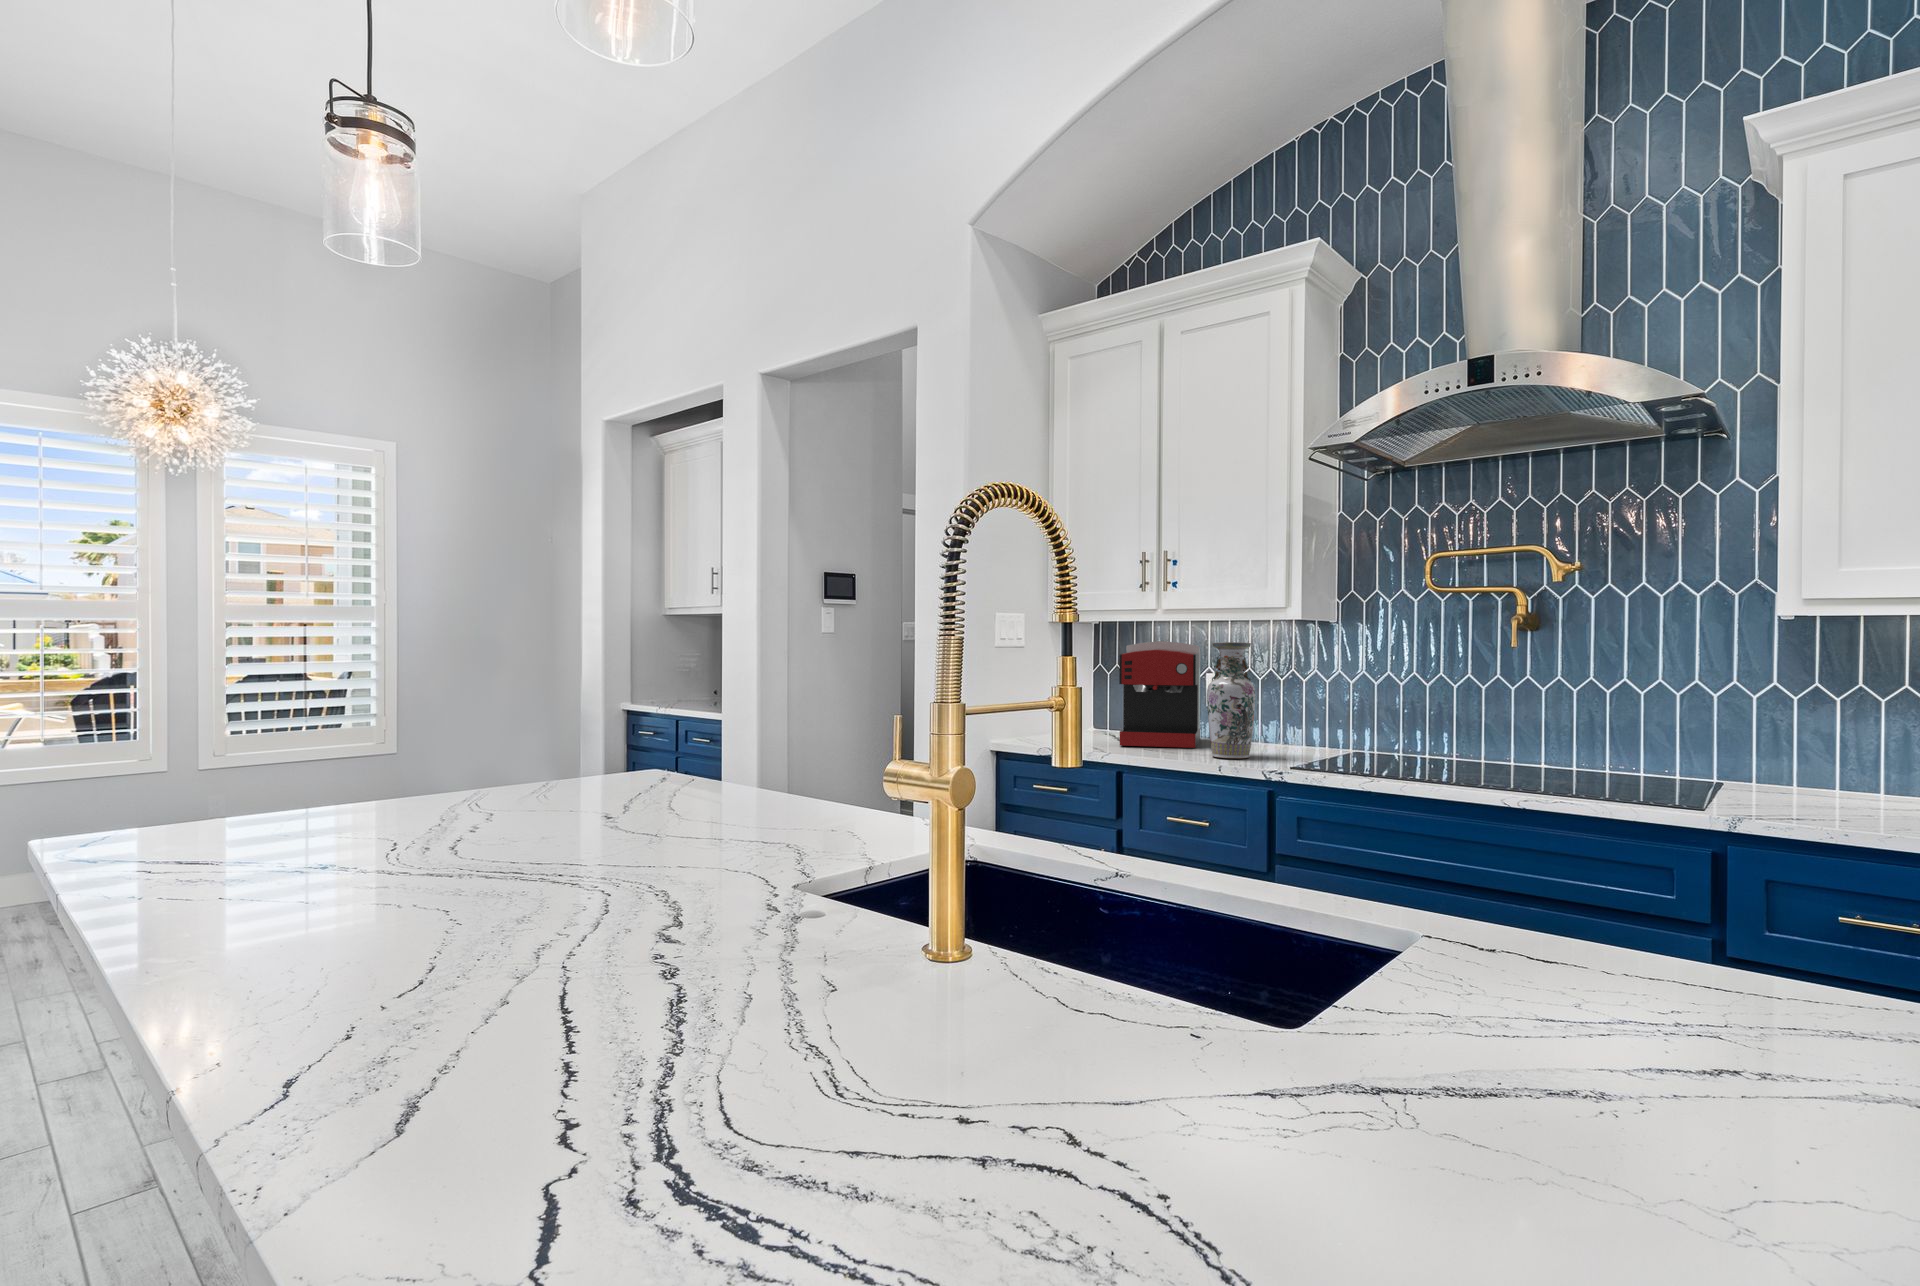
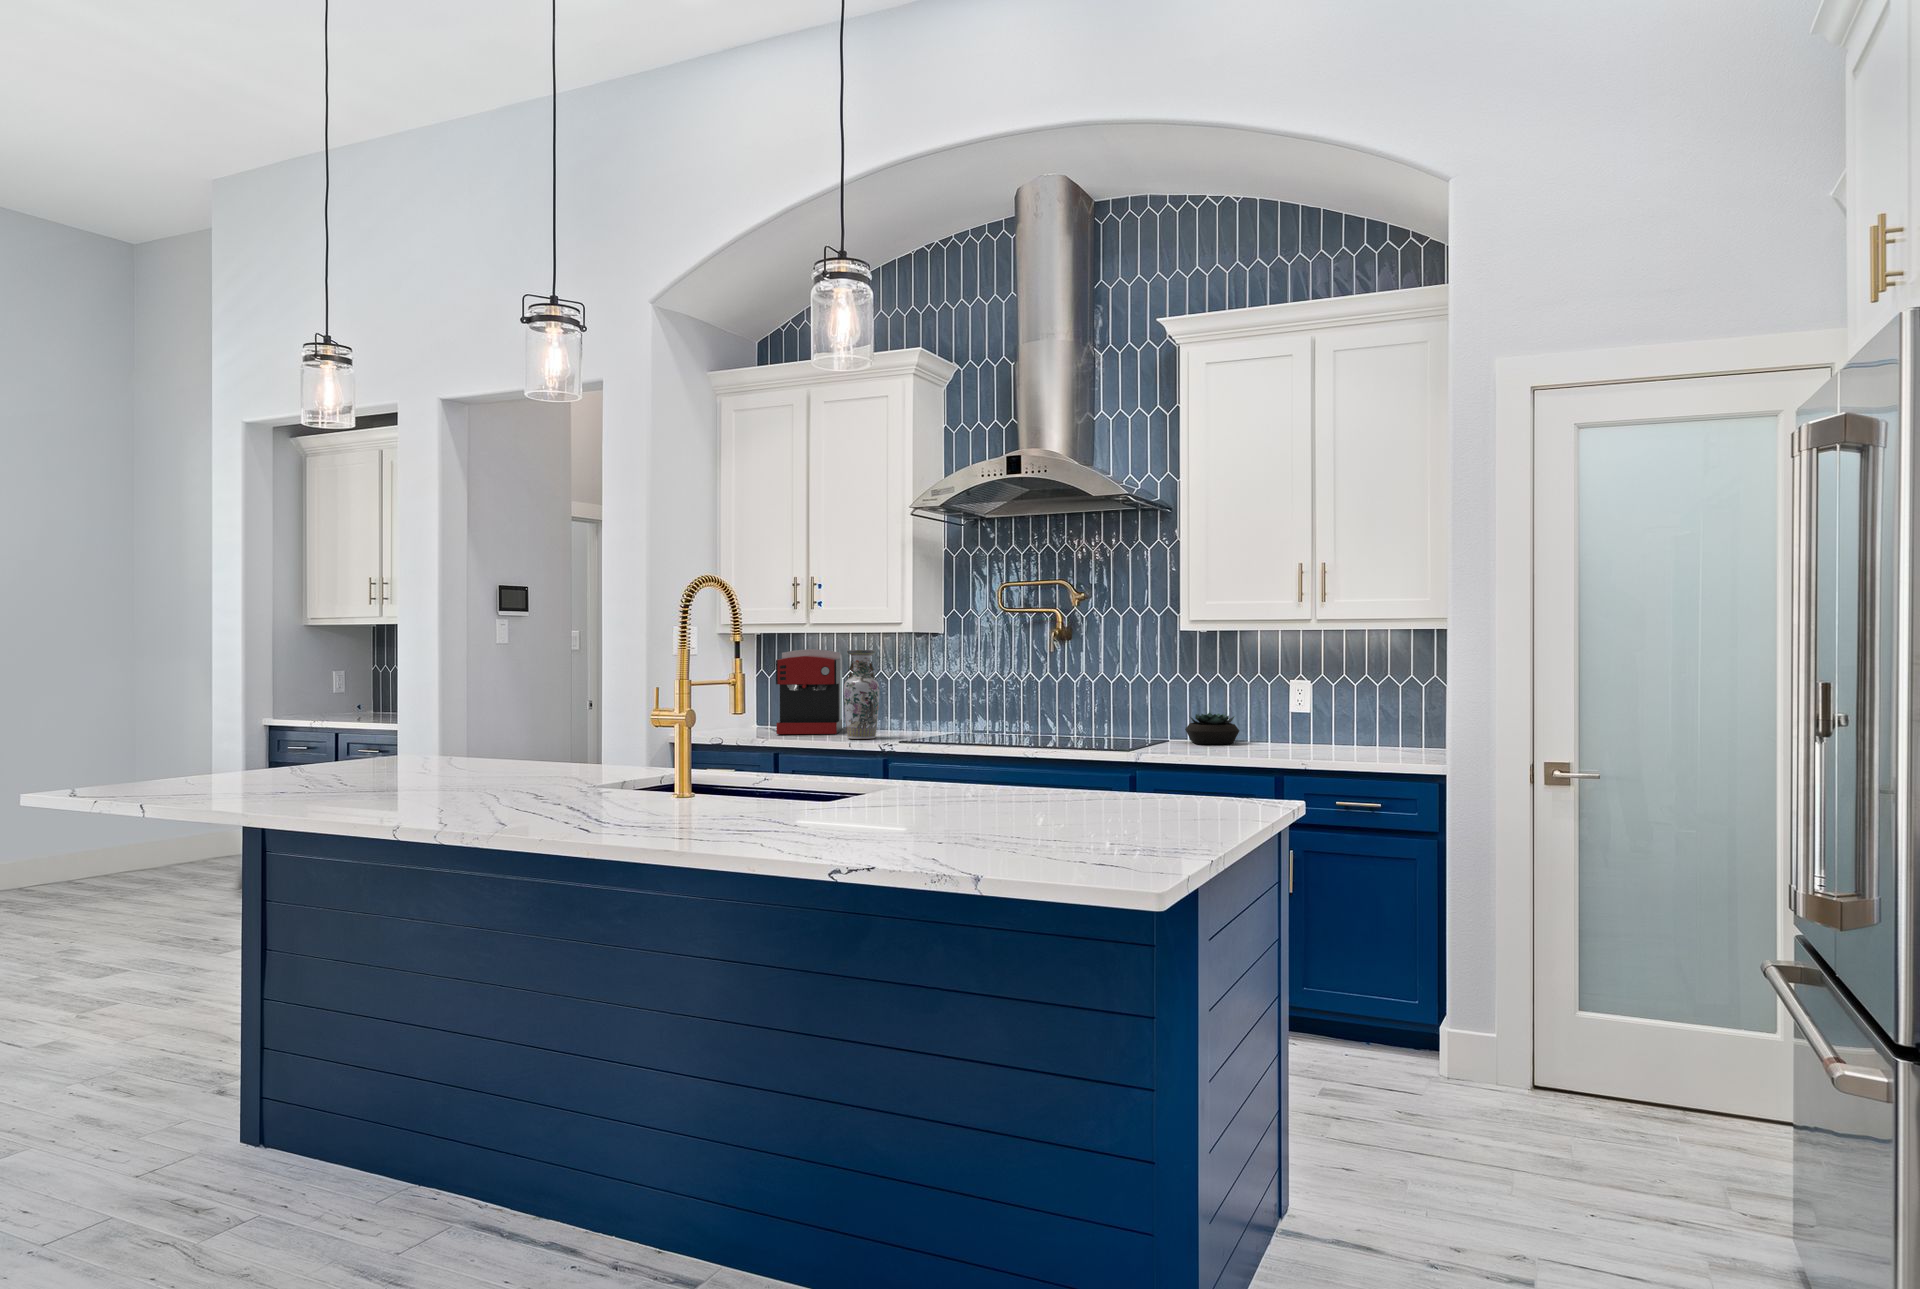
succulent plant: none [1755,745,1873,797] -> present [1185,713,1239,744]

